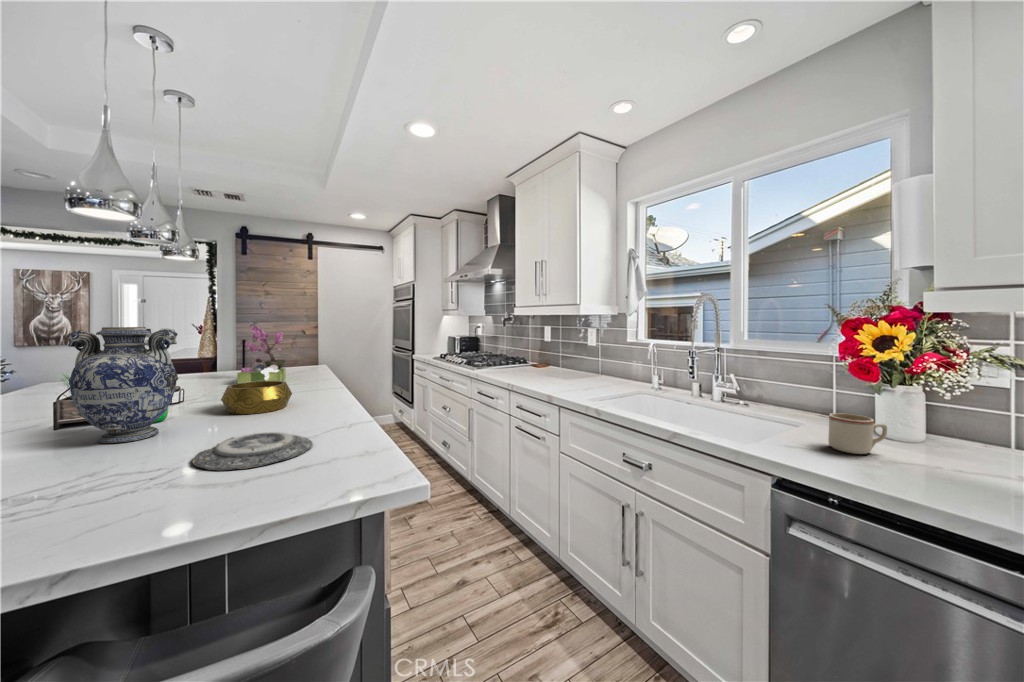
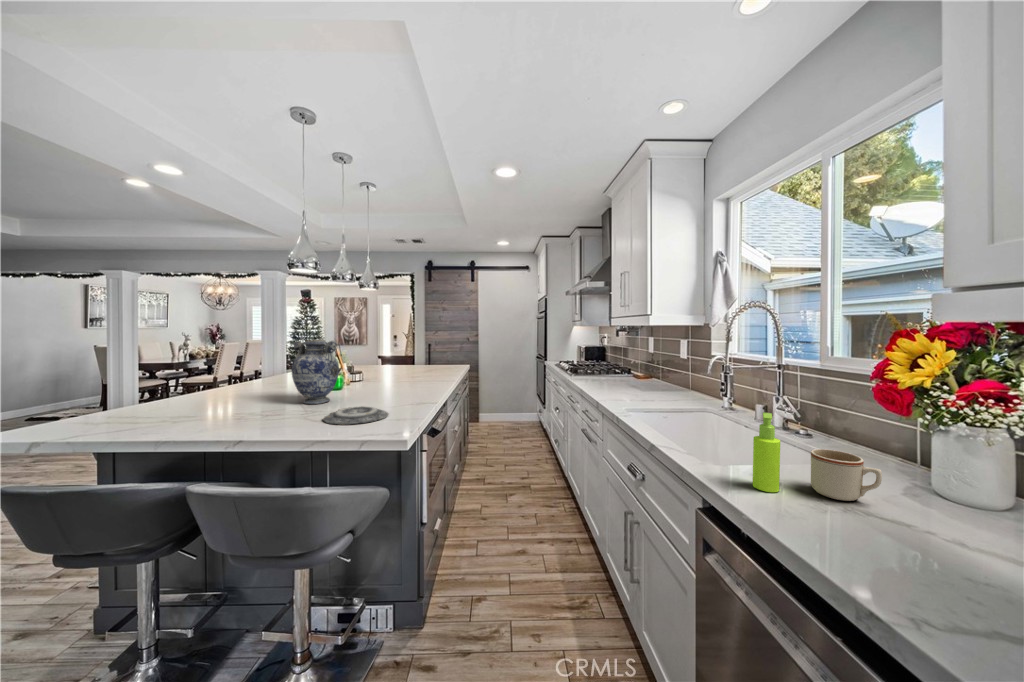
flower arrangement: present [237,325,286,383] -> none [399,335,431,377]
decorative bowl: present [221,381,292,414] -> none [369,375,410,396]
soap dispenser: none [796,386,824,458] -> present [753,412,780,492]

